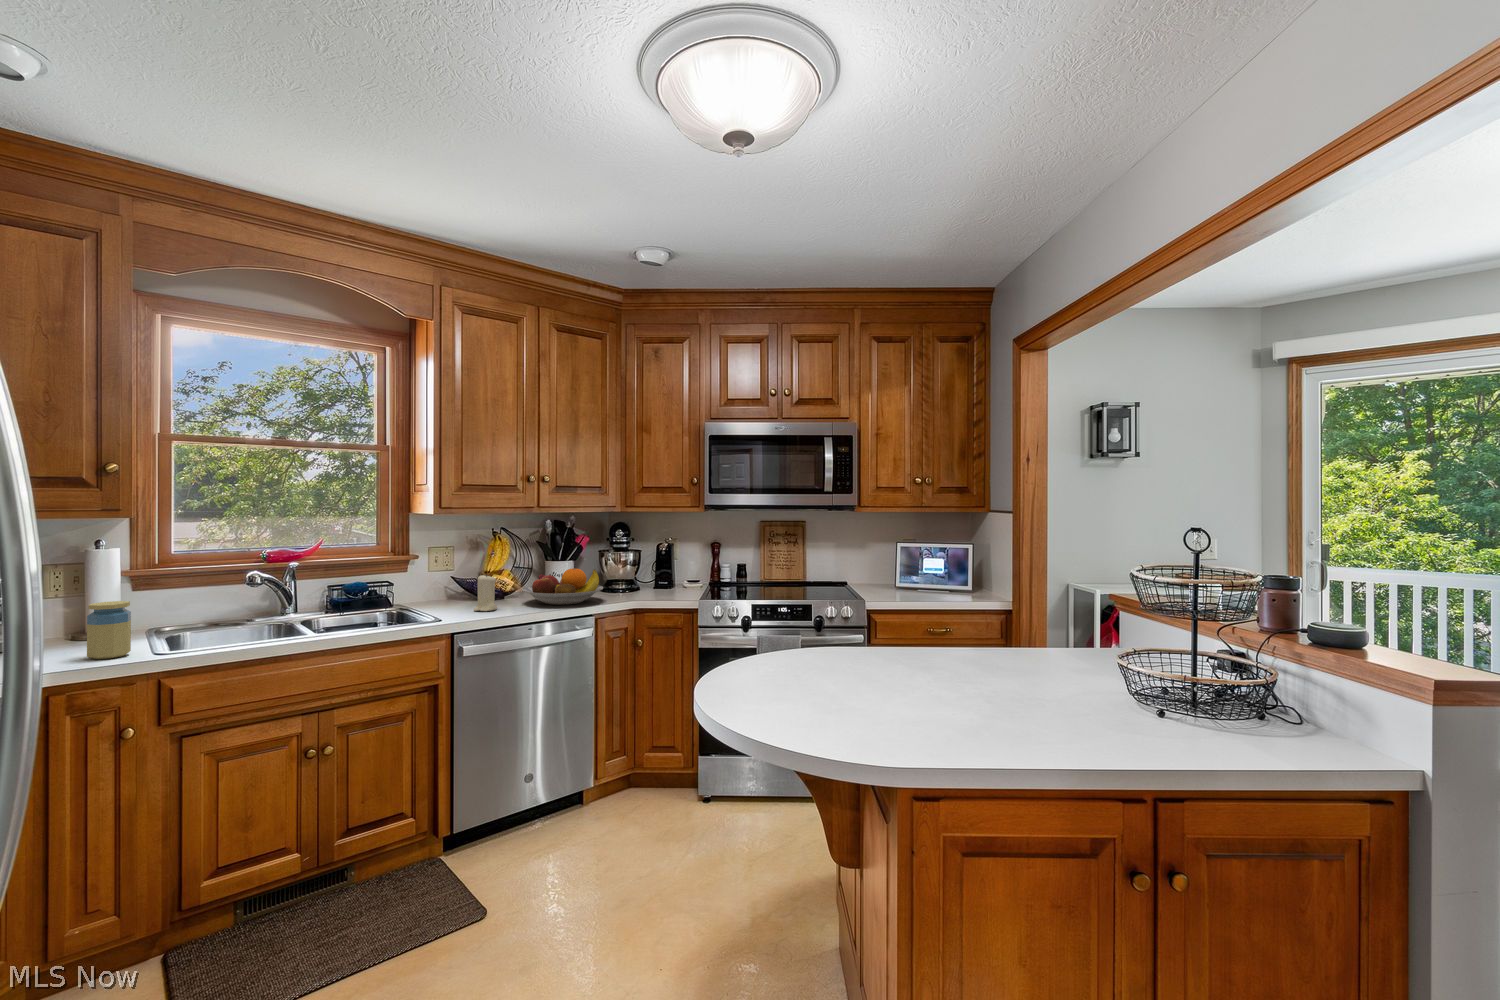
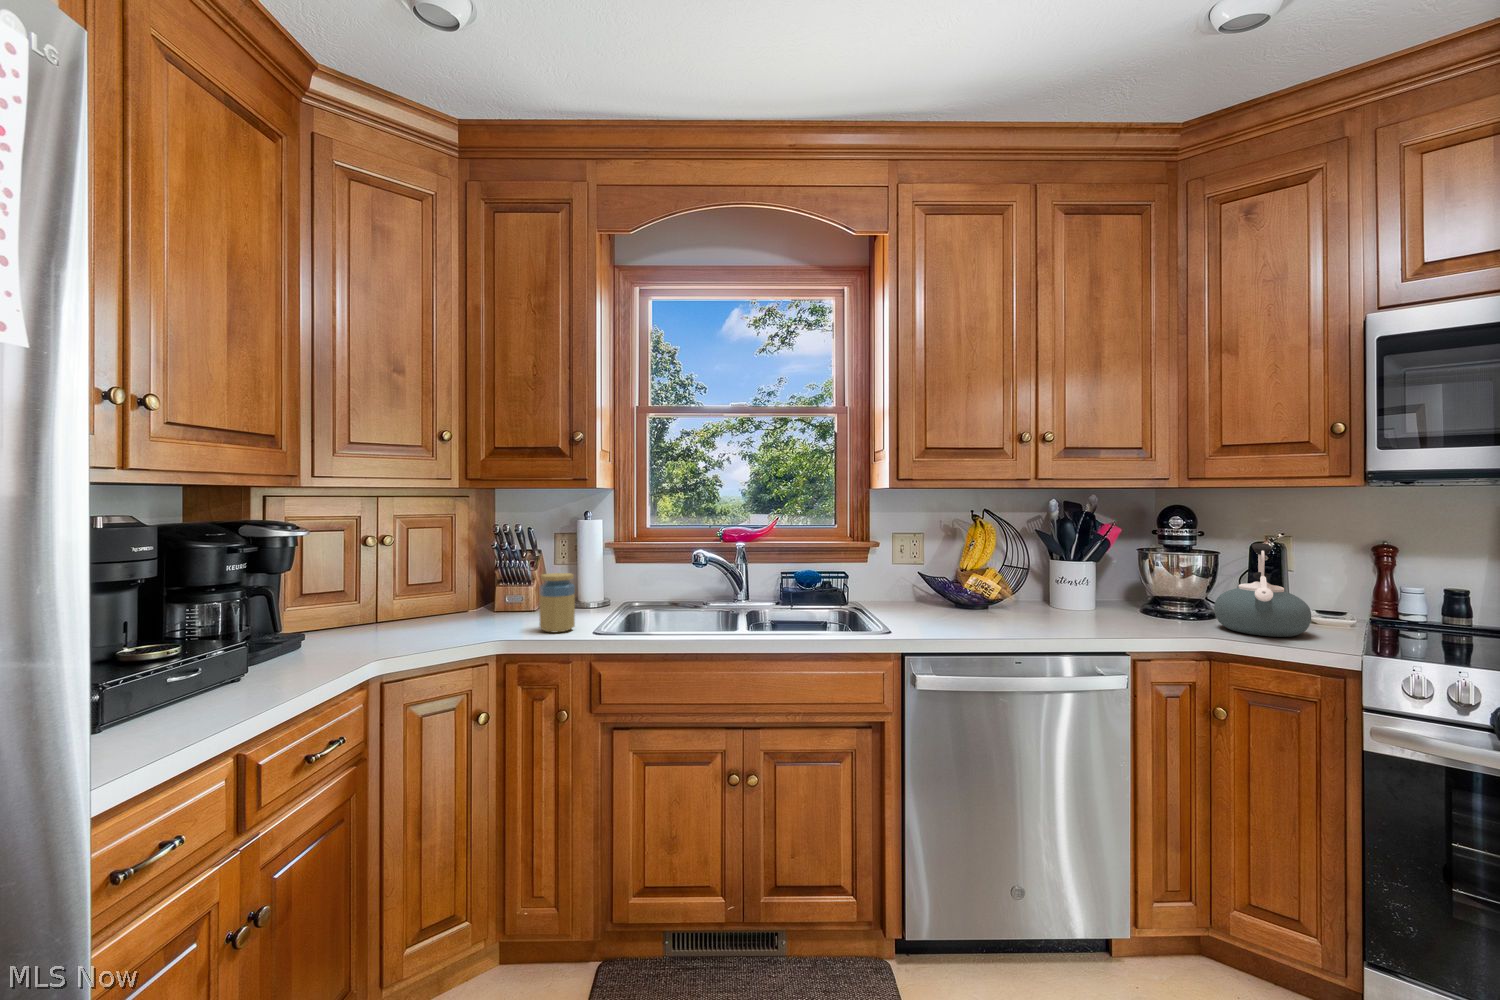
kettle: none [638,545,682,597] -> present [1214,543,1311,637]
fruit bowl: present [522,568,603,605] -> none [1012,573,1147,629]
candle: present [474,574,497,611] -> none [941,572,974,625]

